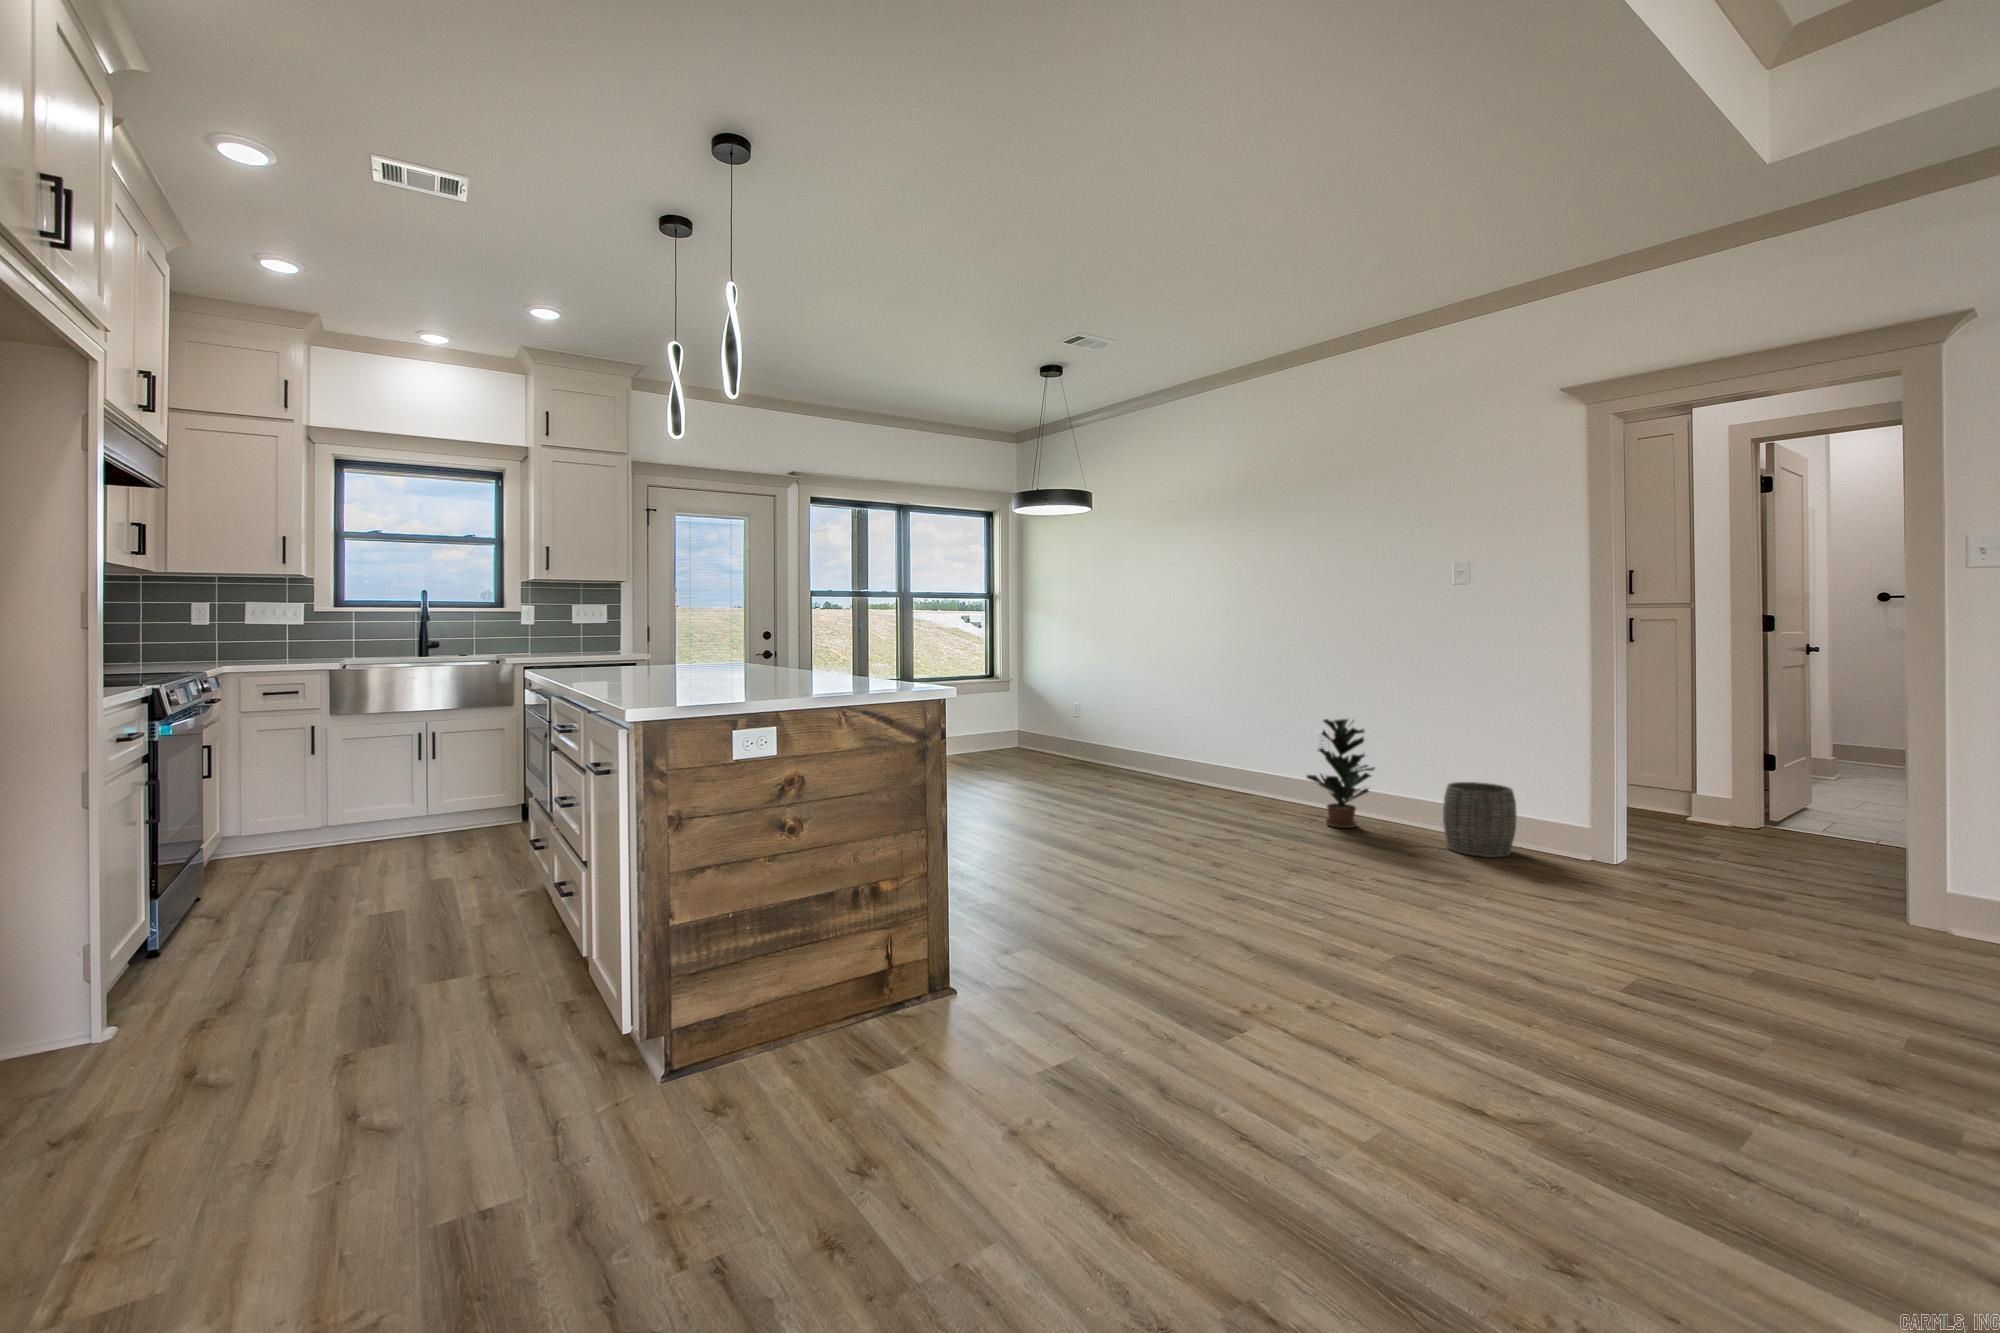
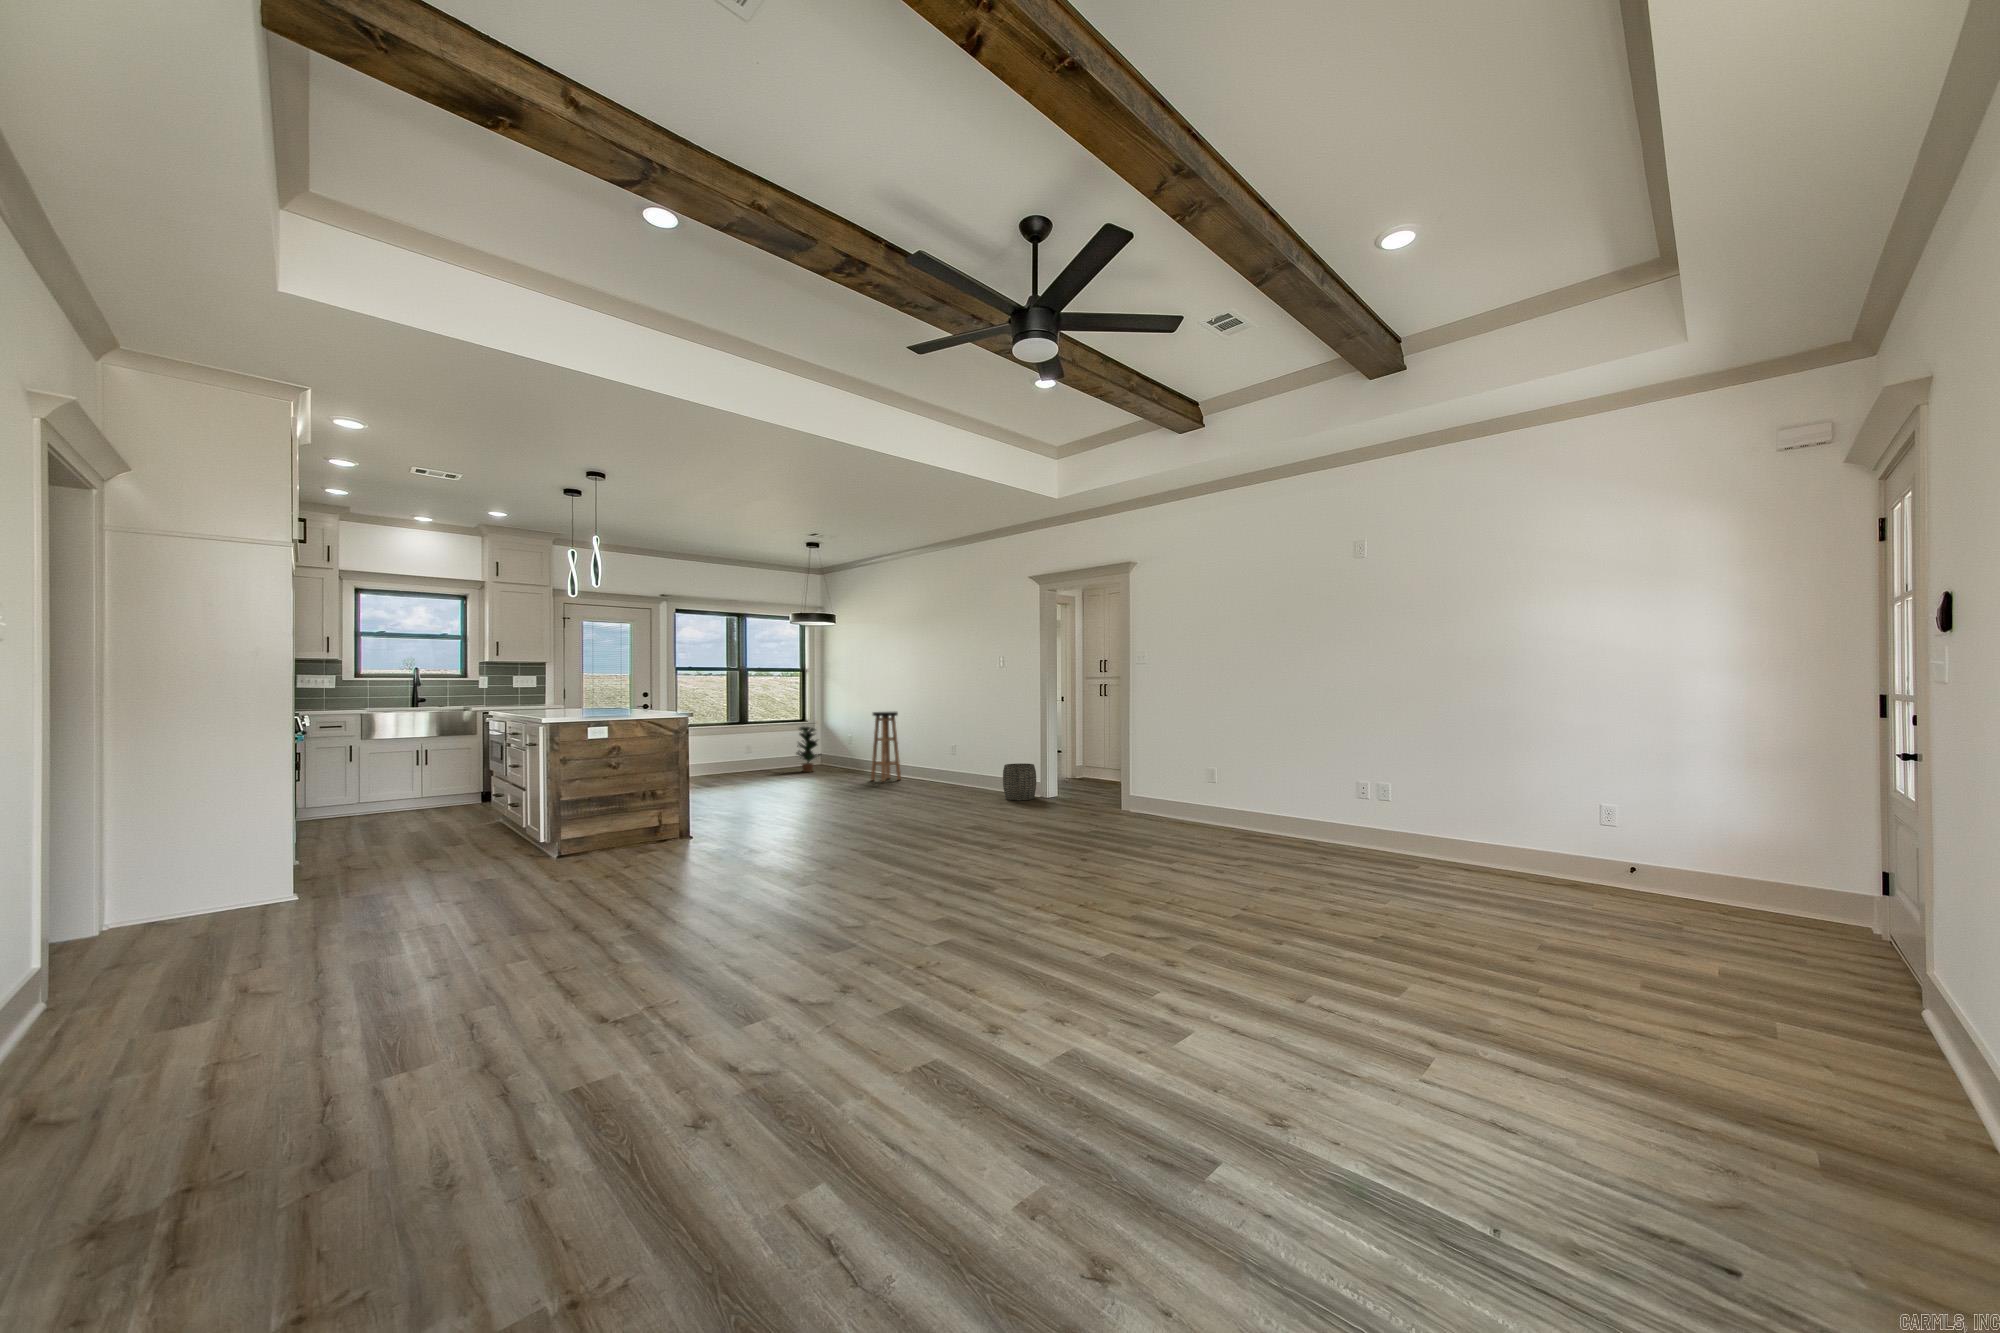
bar stool: none [1126,670,1177,786] -> present [871,712,901,782]
potted plant: present [1307,719,1374,828] -> present [797,727,821,772]

